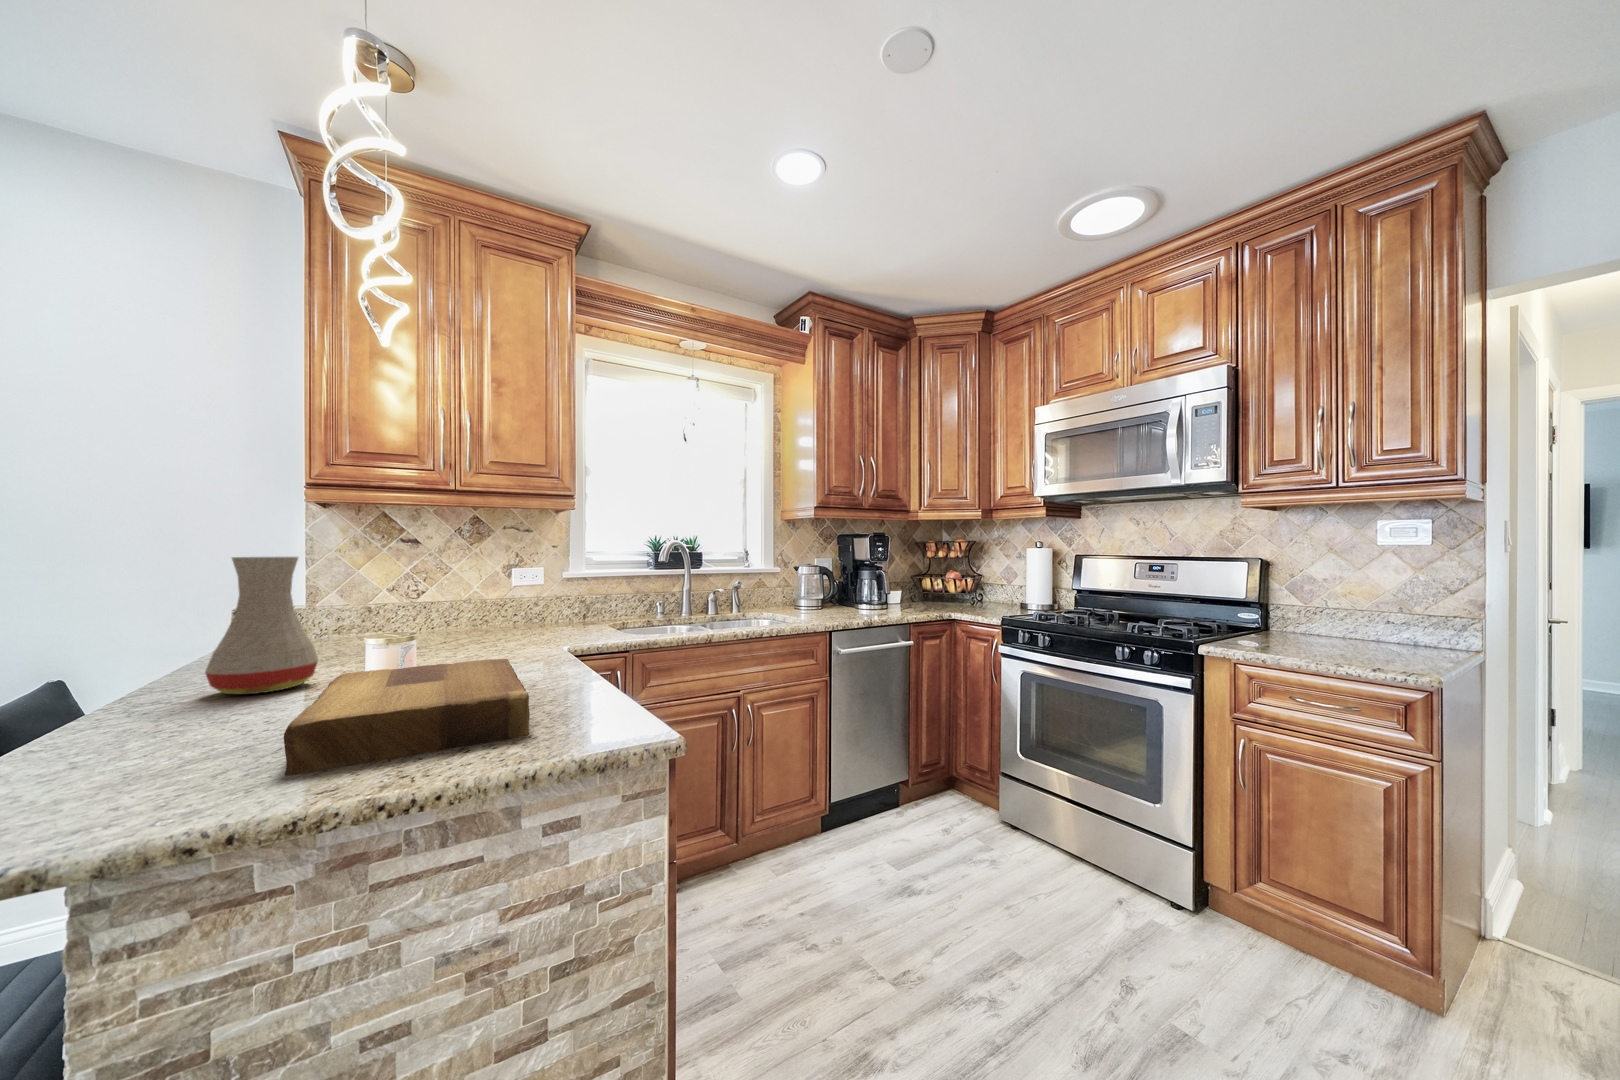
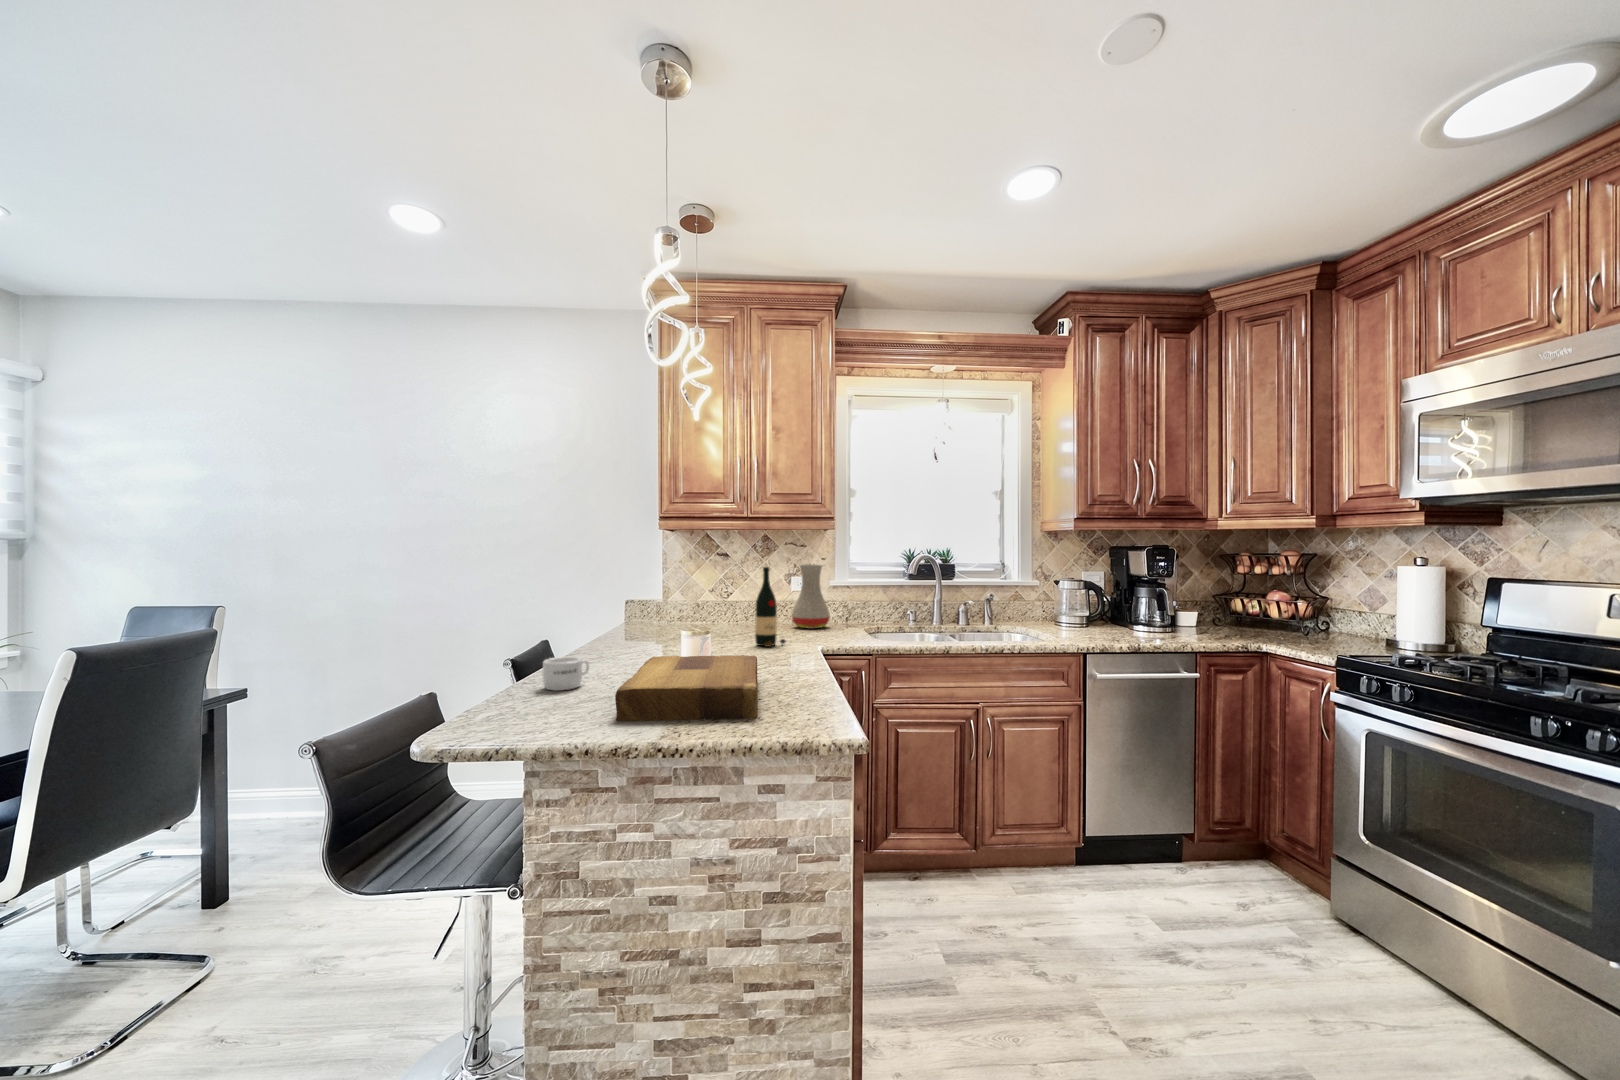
vase: present [205,557,319,694] -> present [792,565,830,629]
wine bottle: none [487,557,528,652] -> present [755,567,786,647]
mug: none [116,687,219,745] -> present [543,657,589,691]

